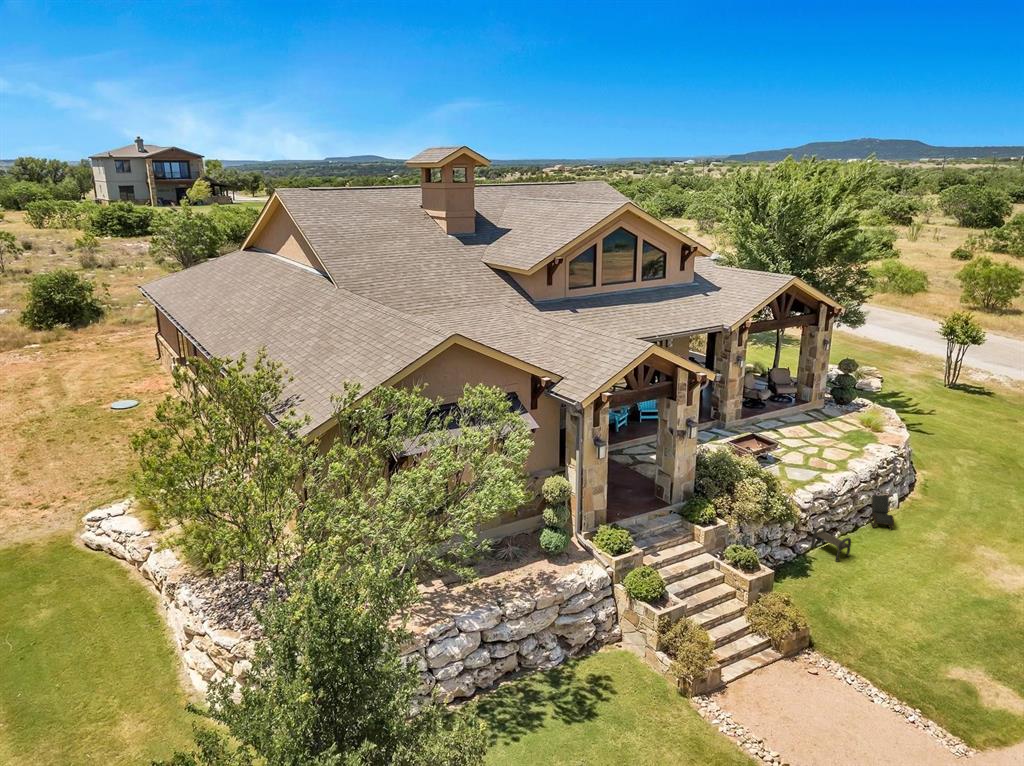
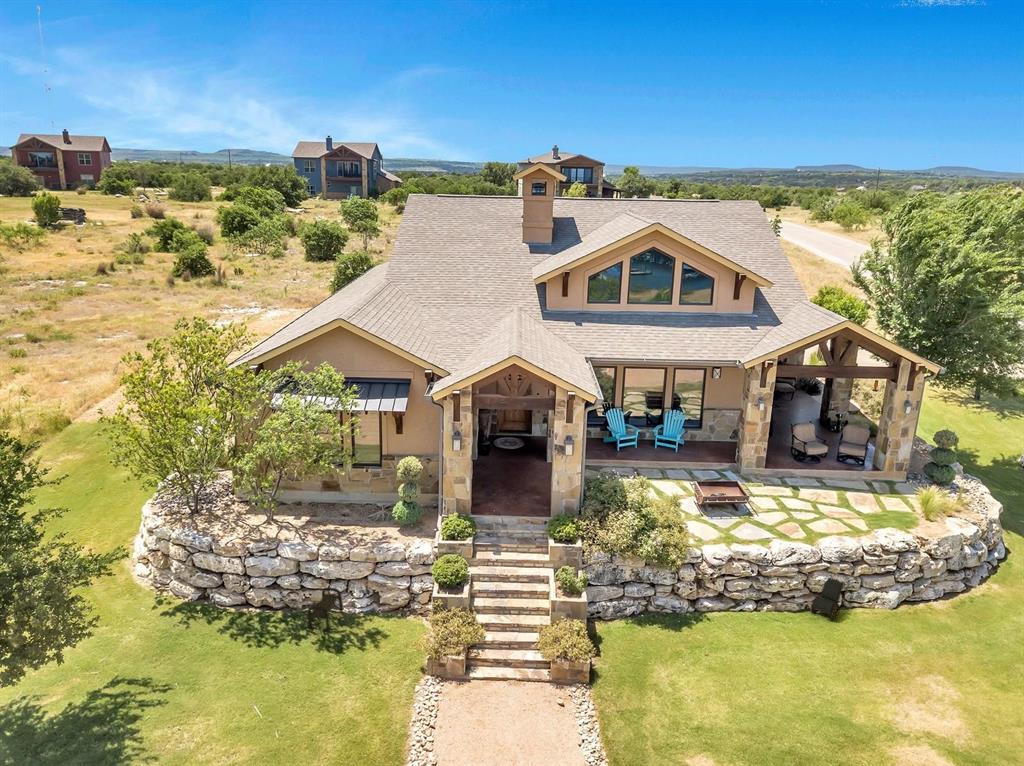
bench: present [811,525,851,561] -> present [308,588,343,631]

